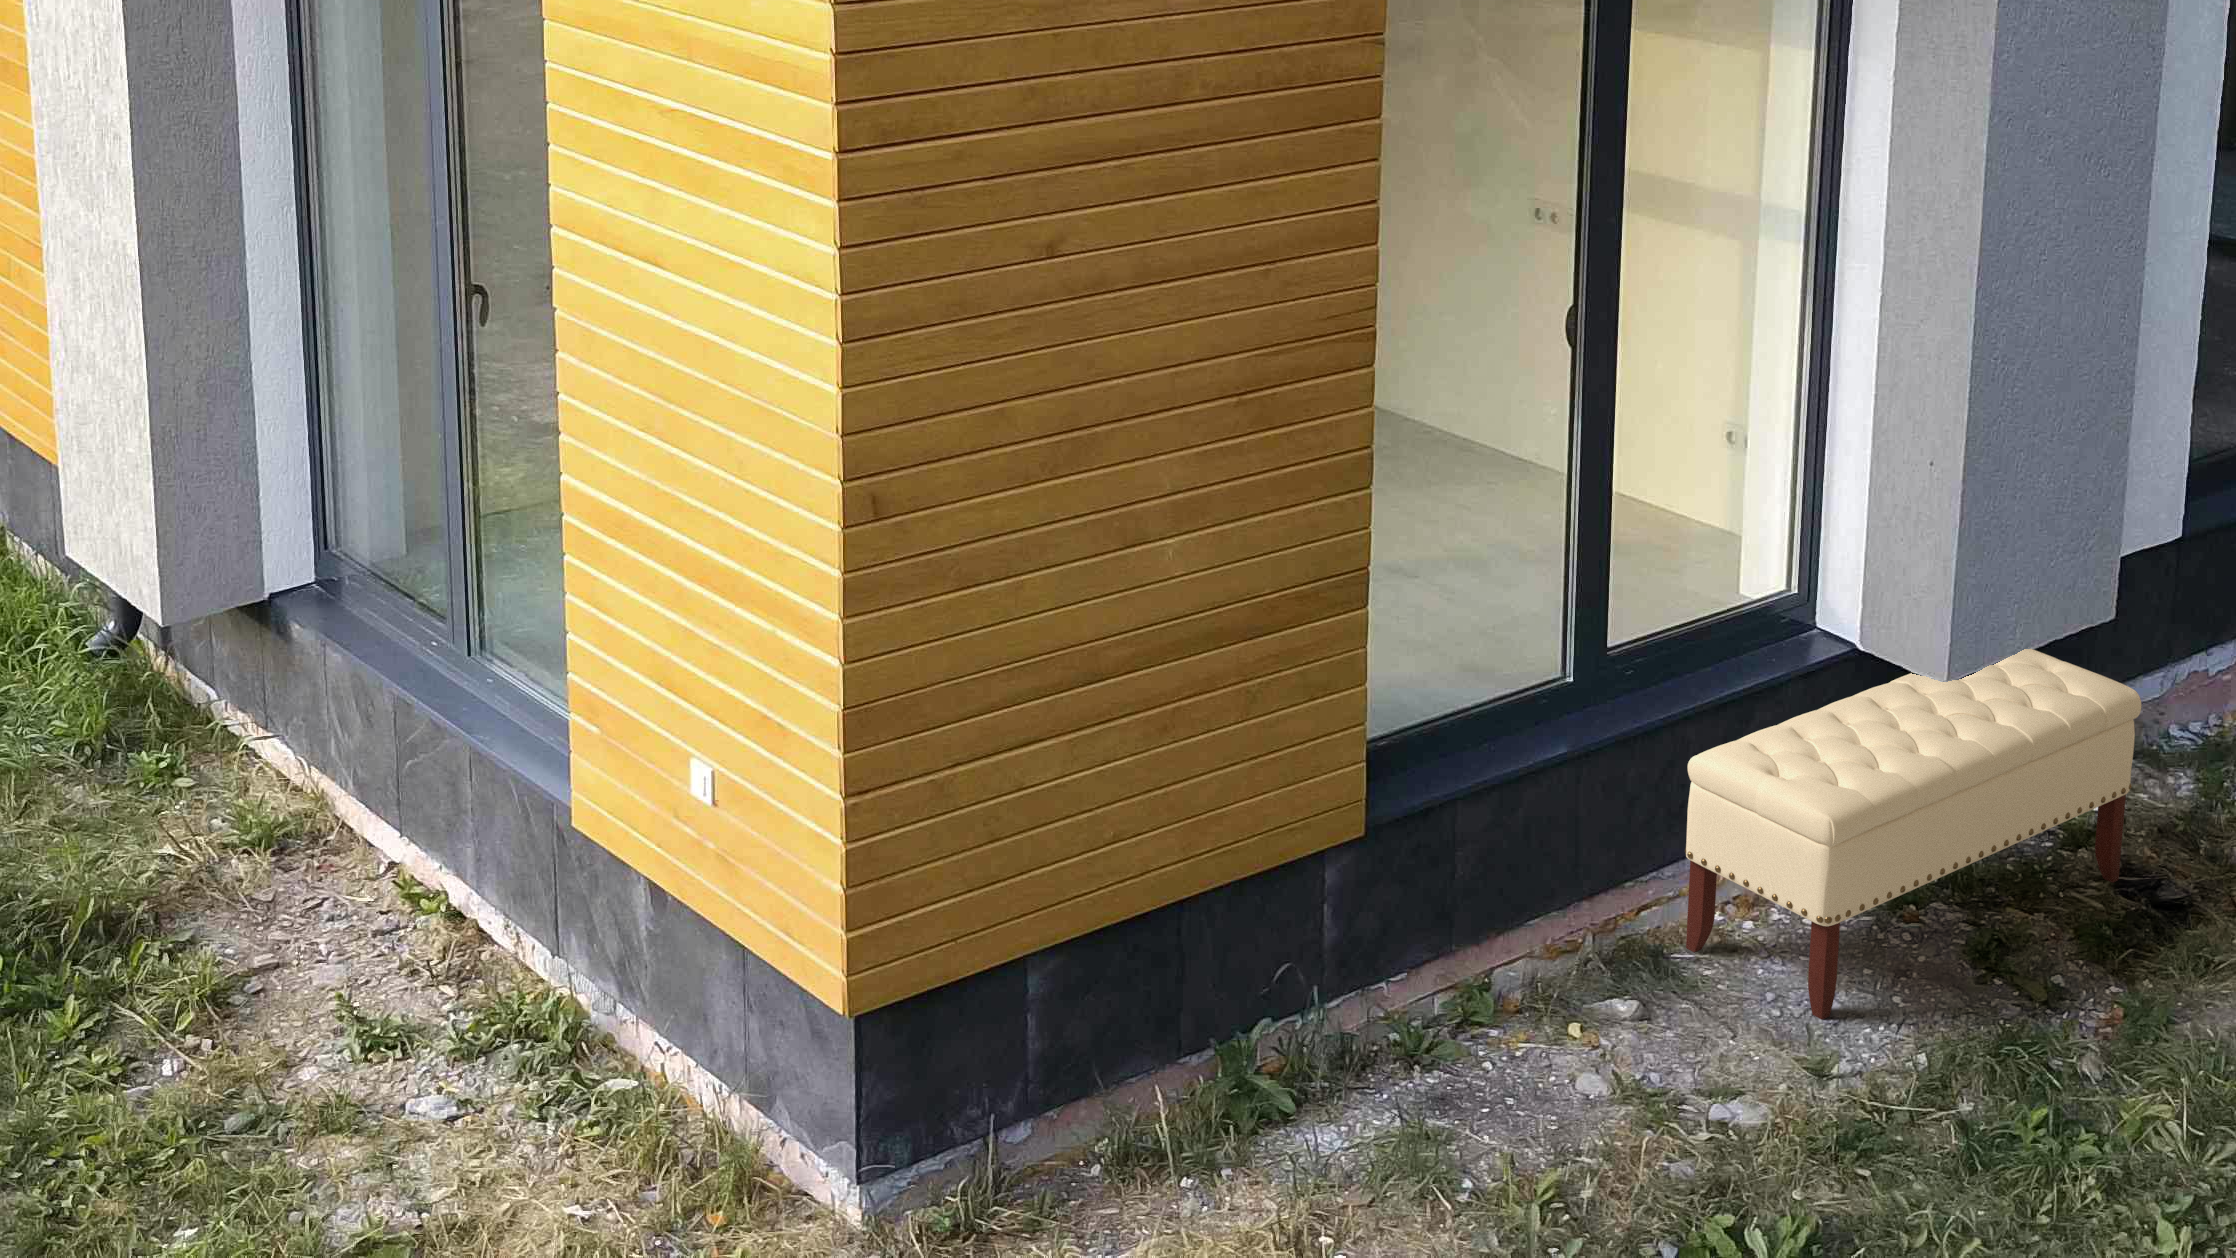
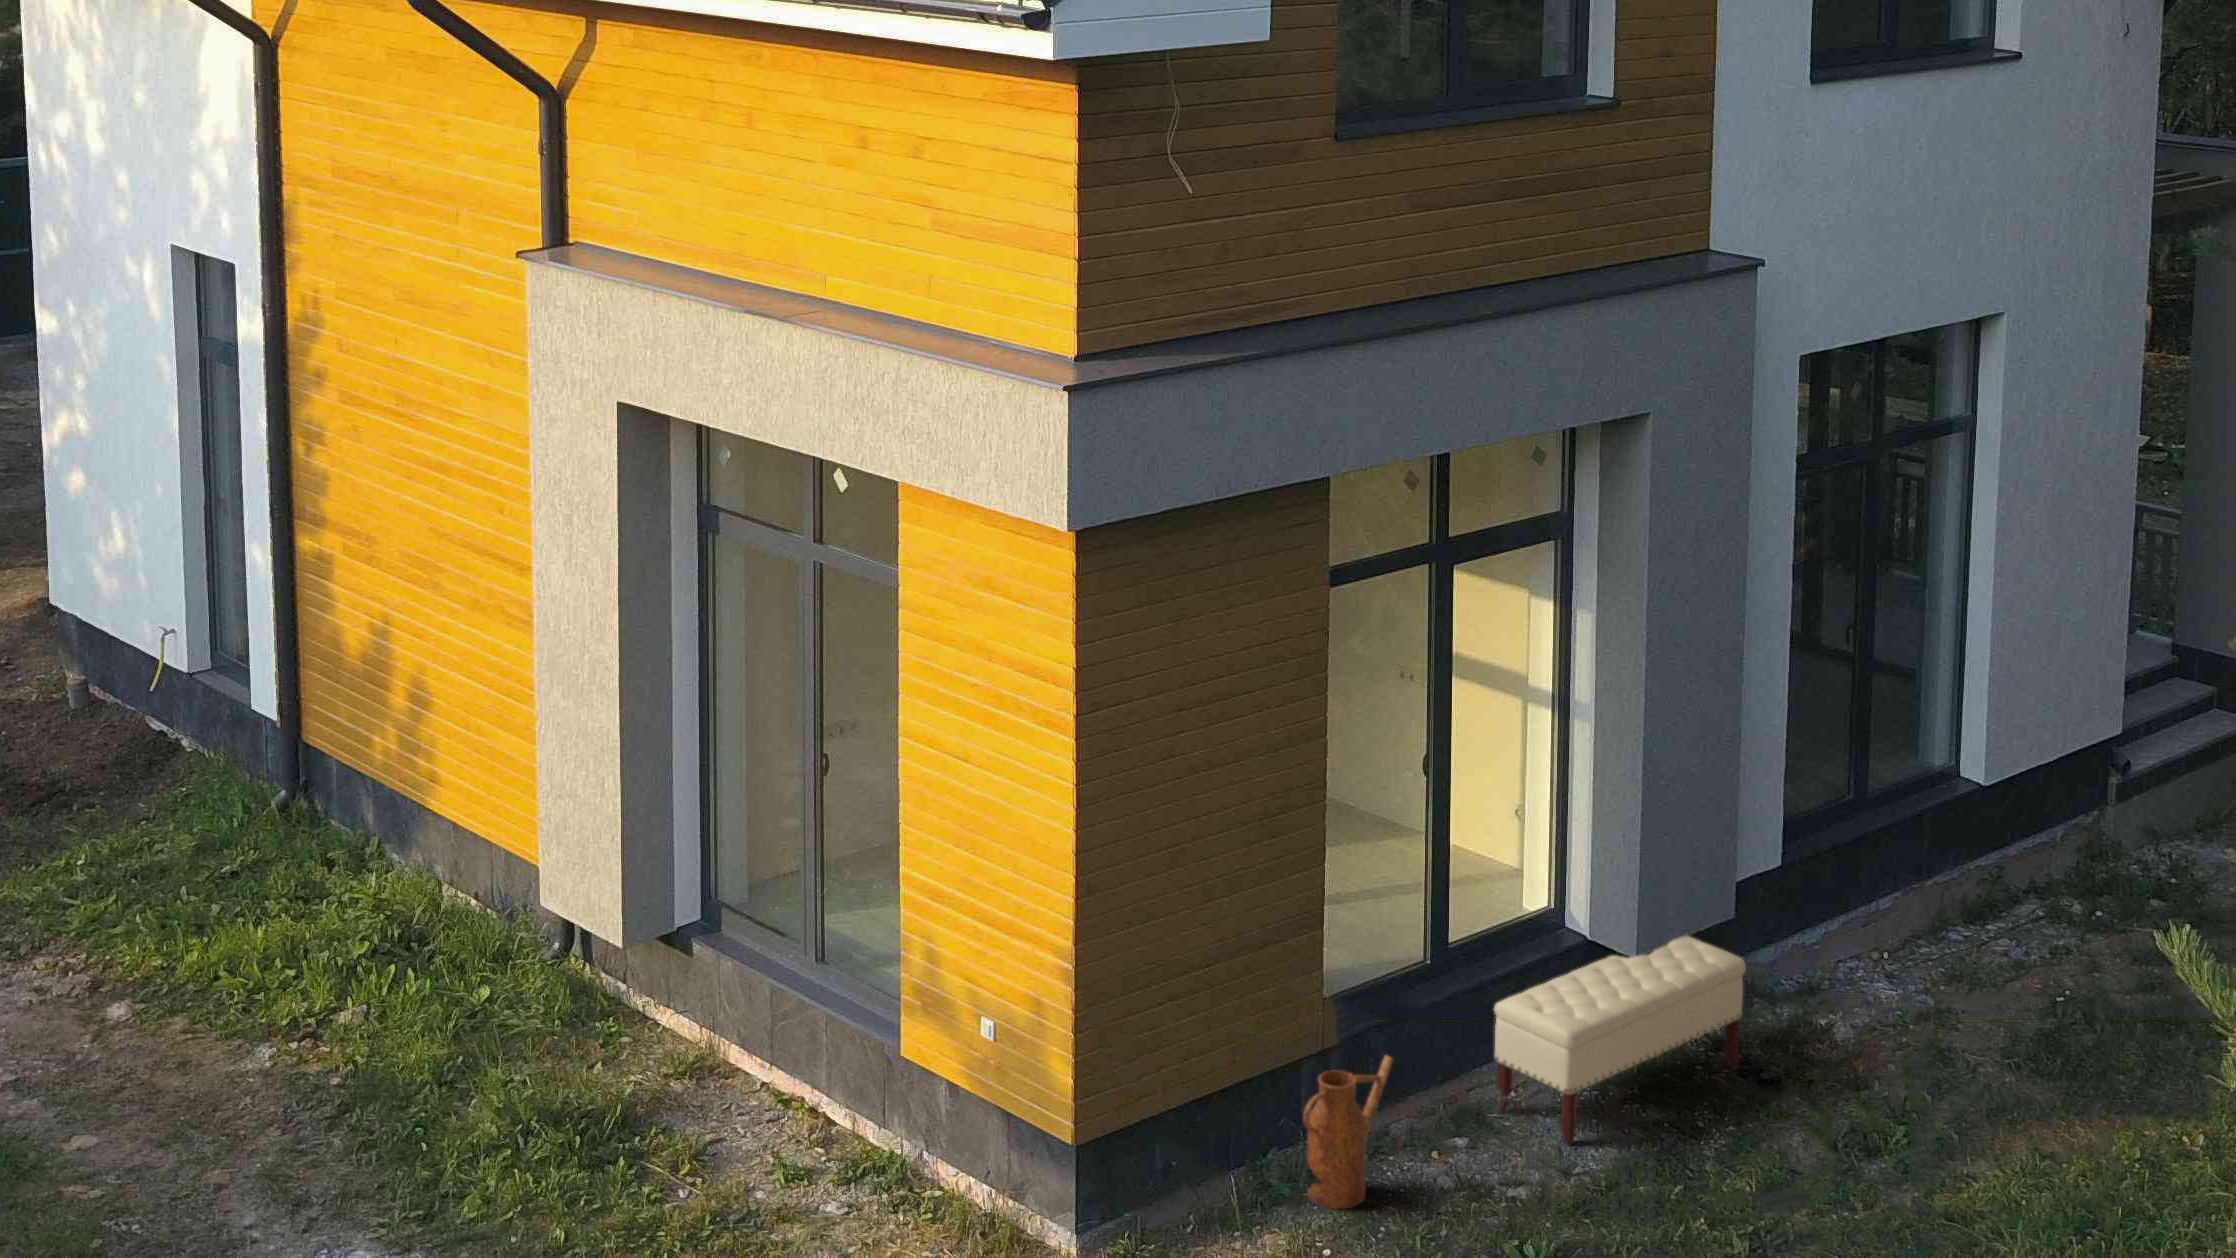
watering can: none [1318,848,1499,1136] -> present [1303,1055,1393,1209]

